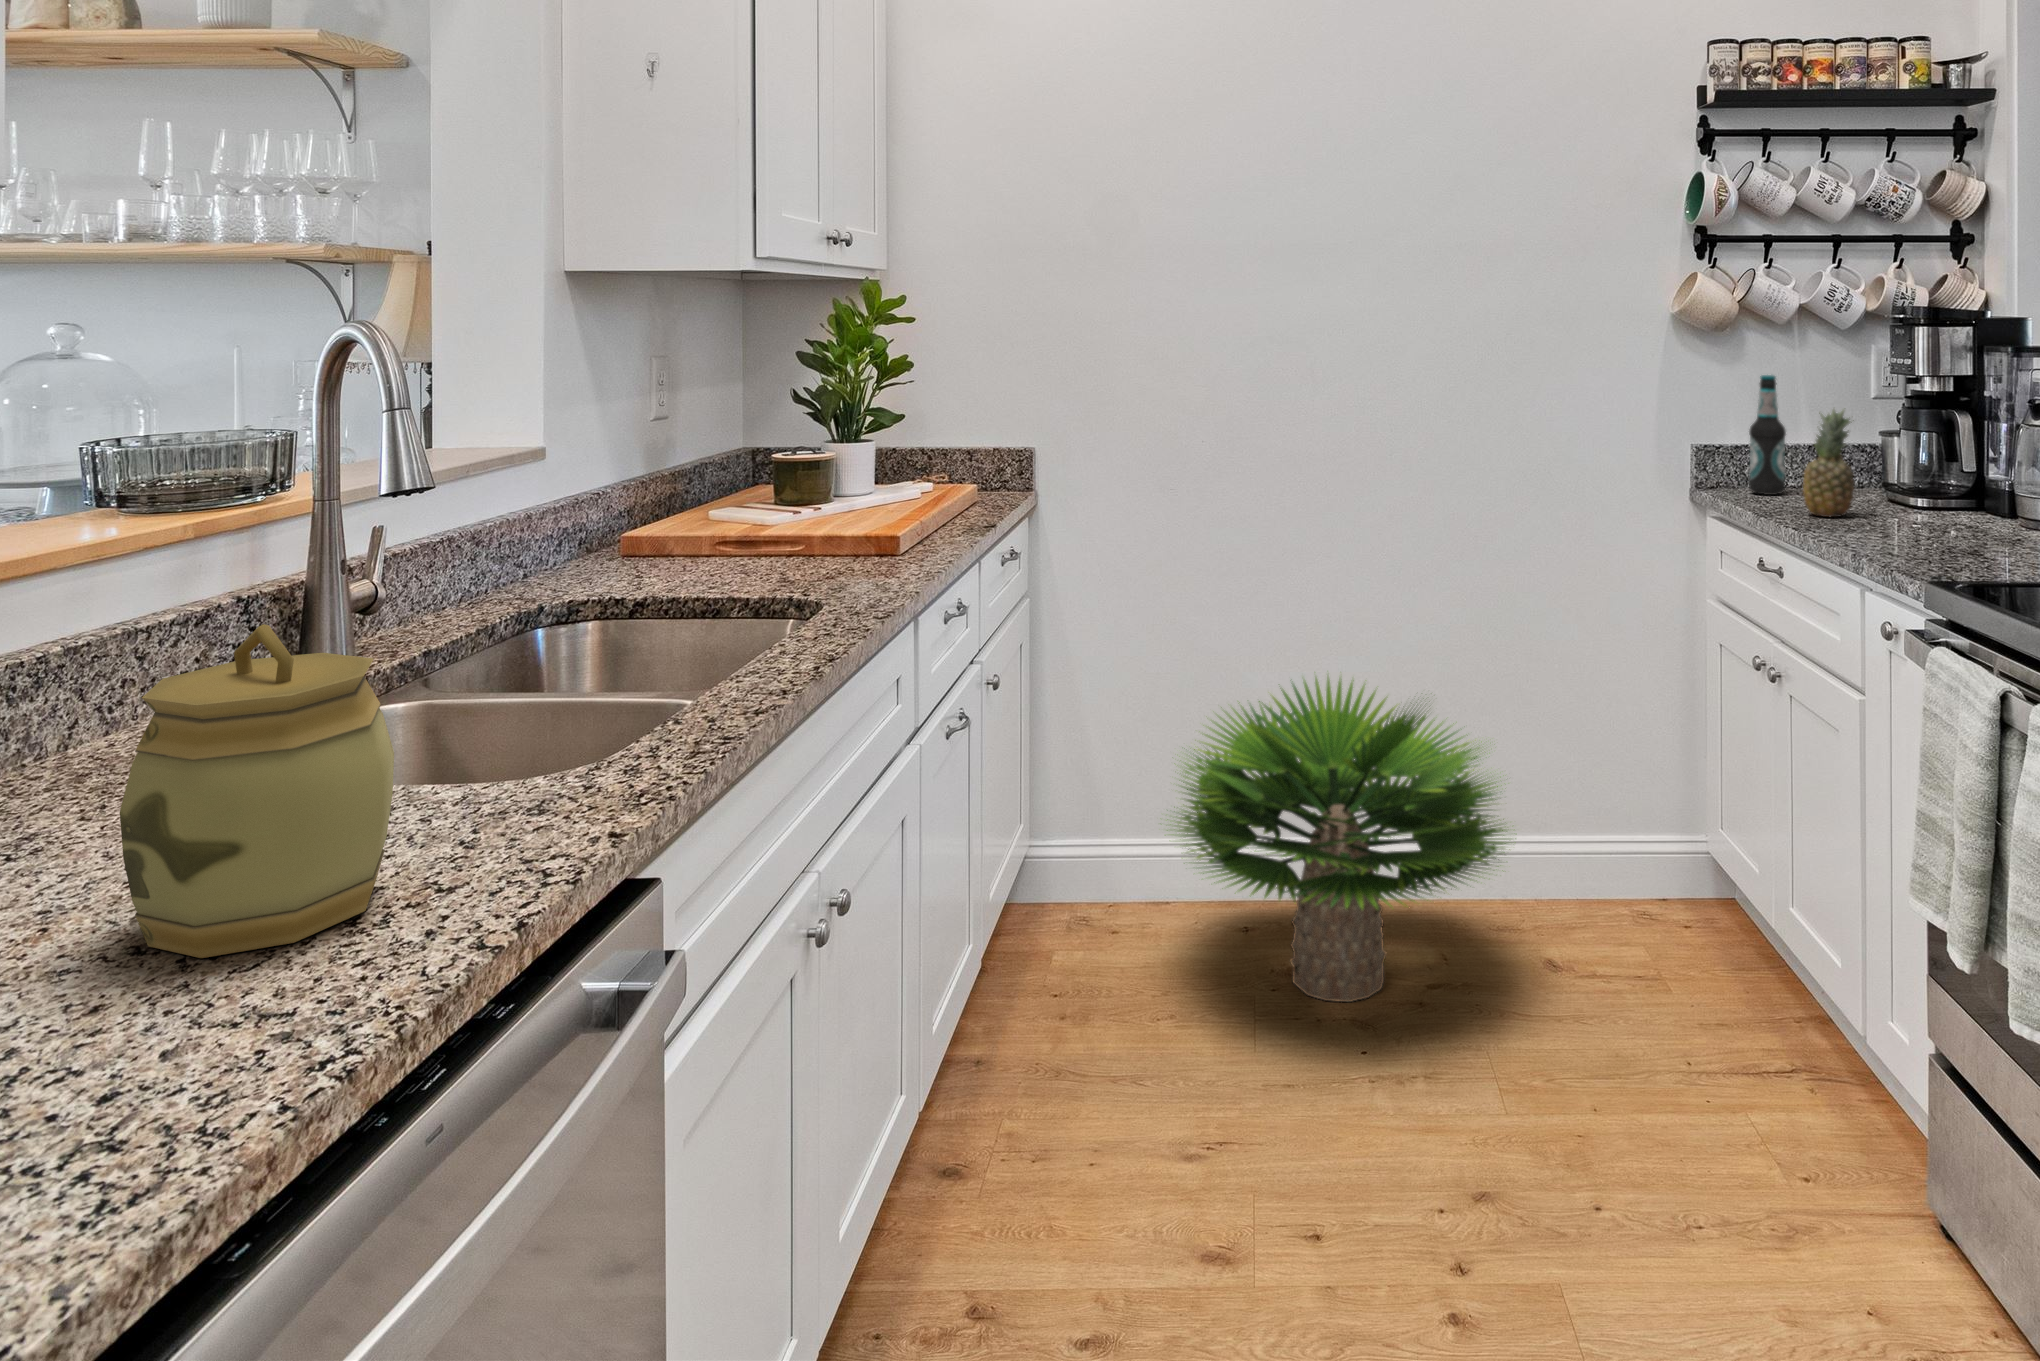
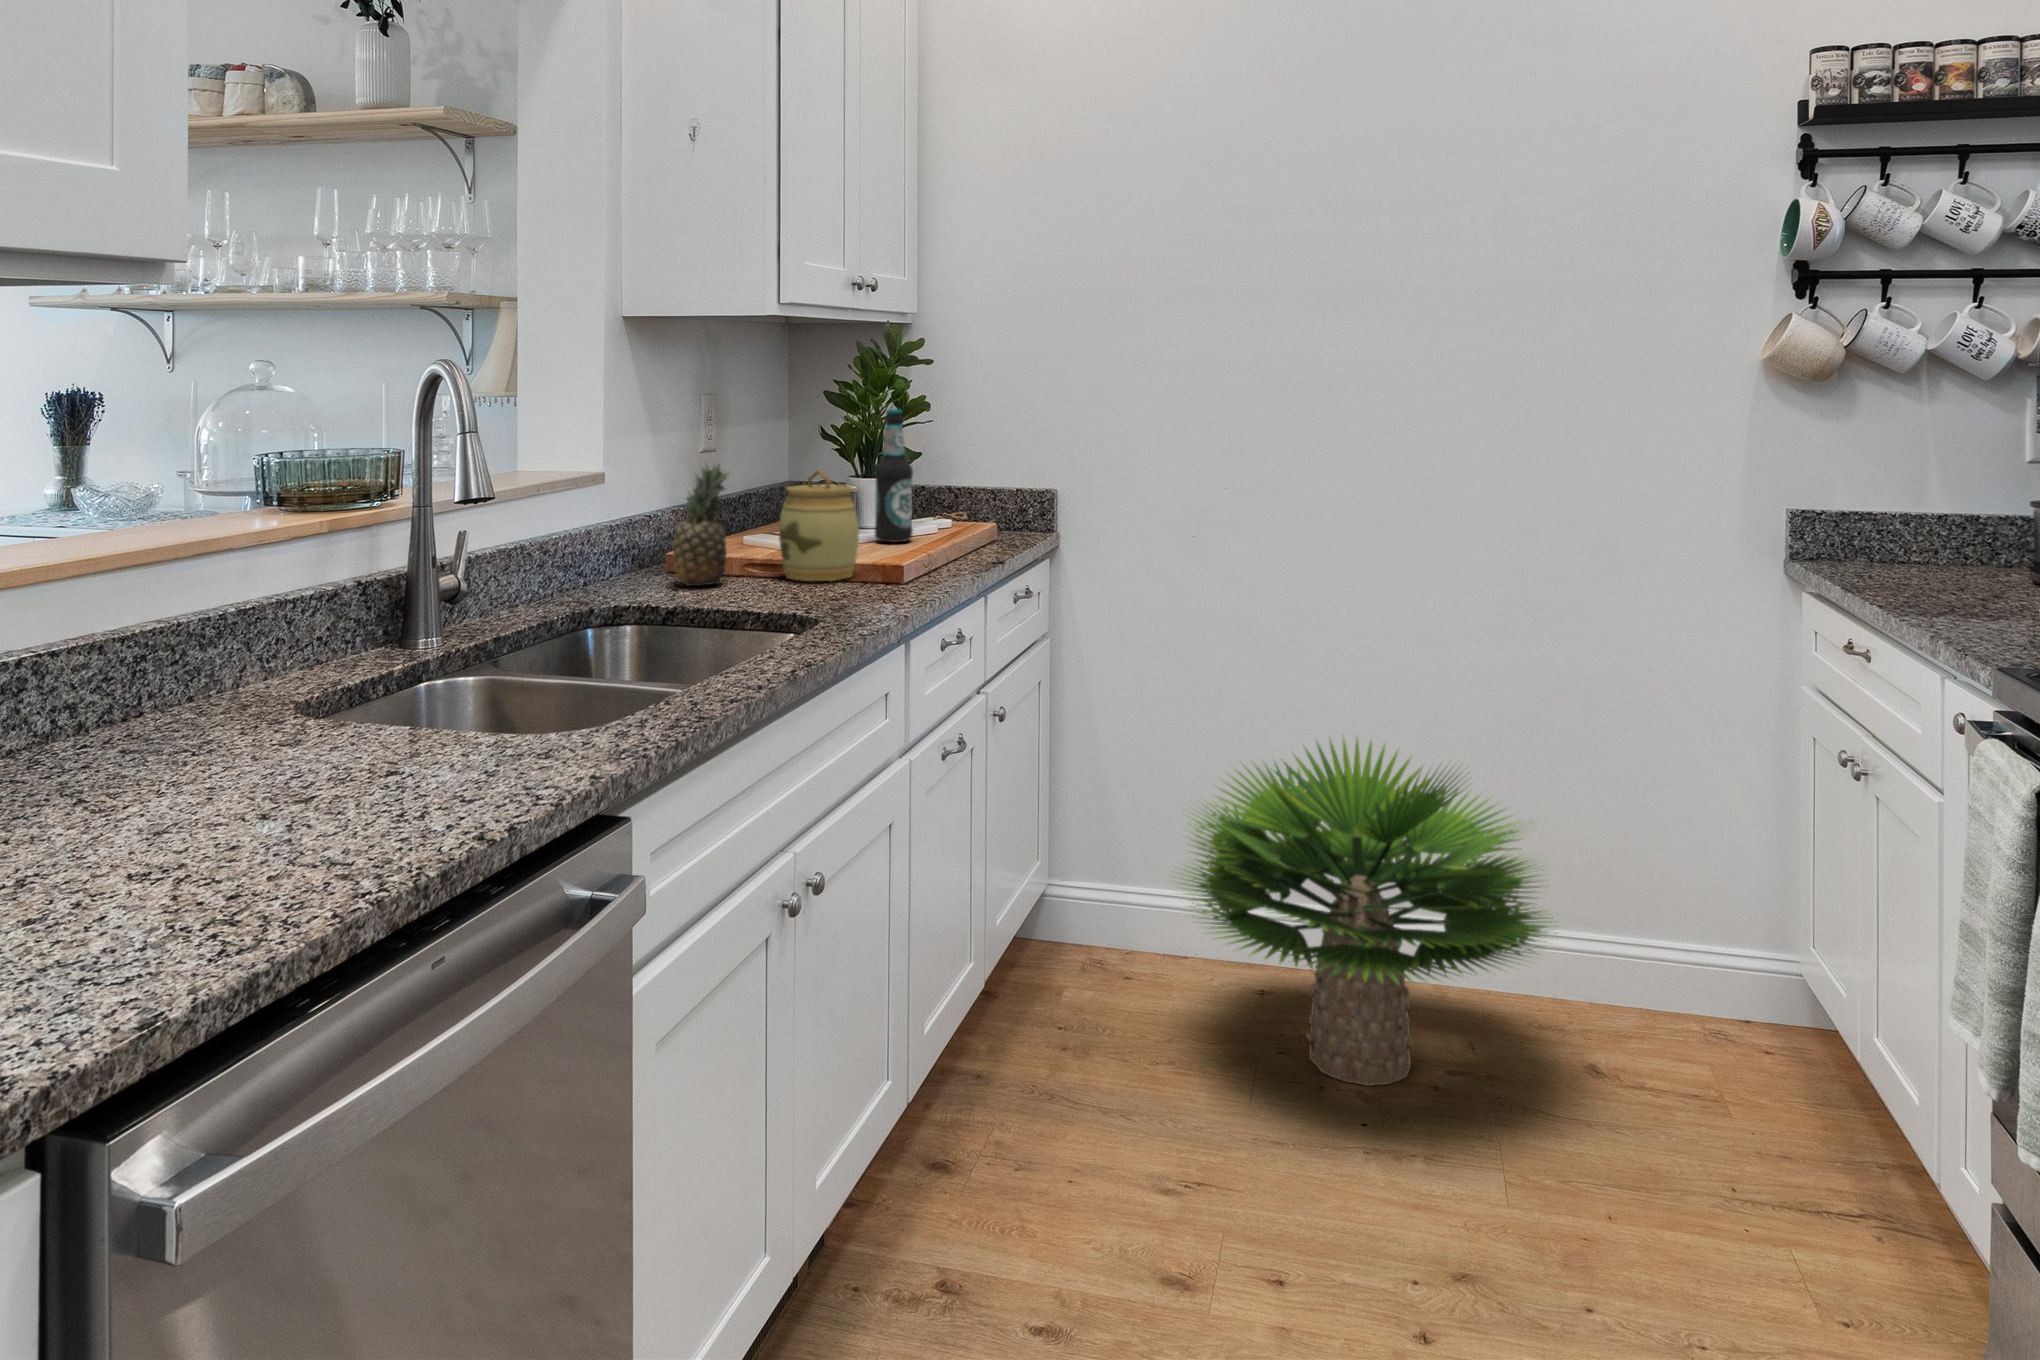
bottle: present [1749,375,1786,495] -> present [874,409,913,542]
fruit: present [1803,409,1854,517] -> present [673,464,727,586]
jar: present [120,624,394,958] -> present [779,469,859,581]

